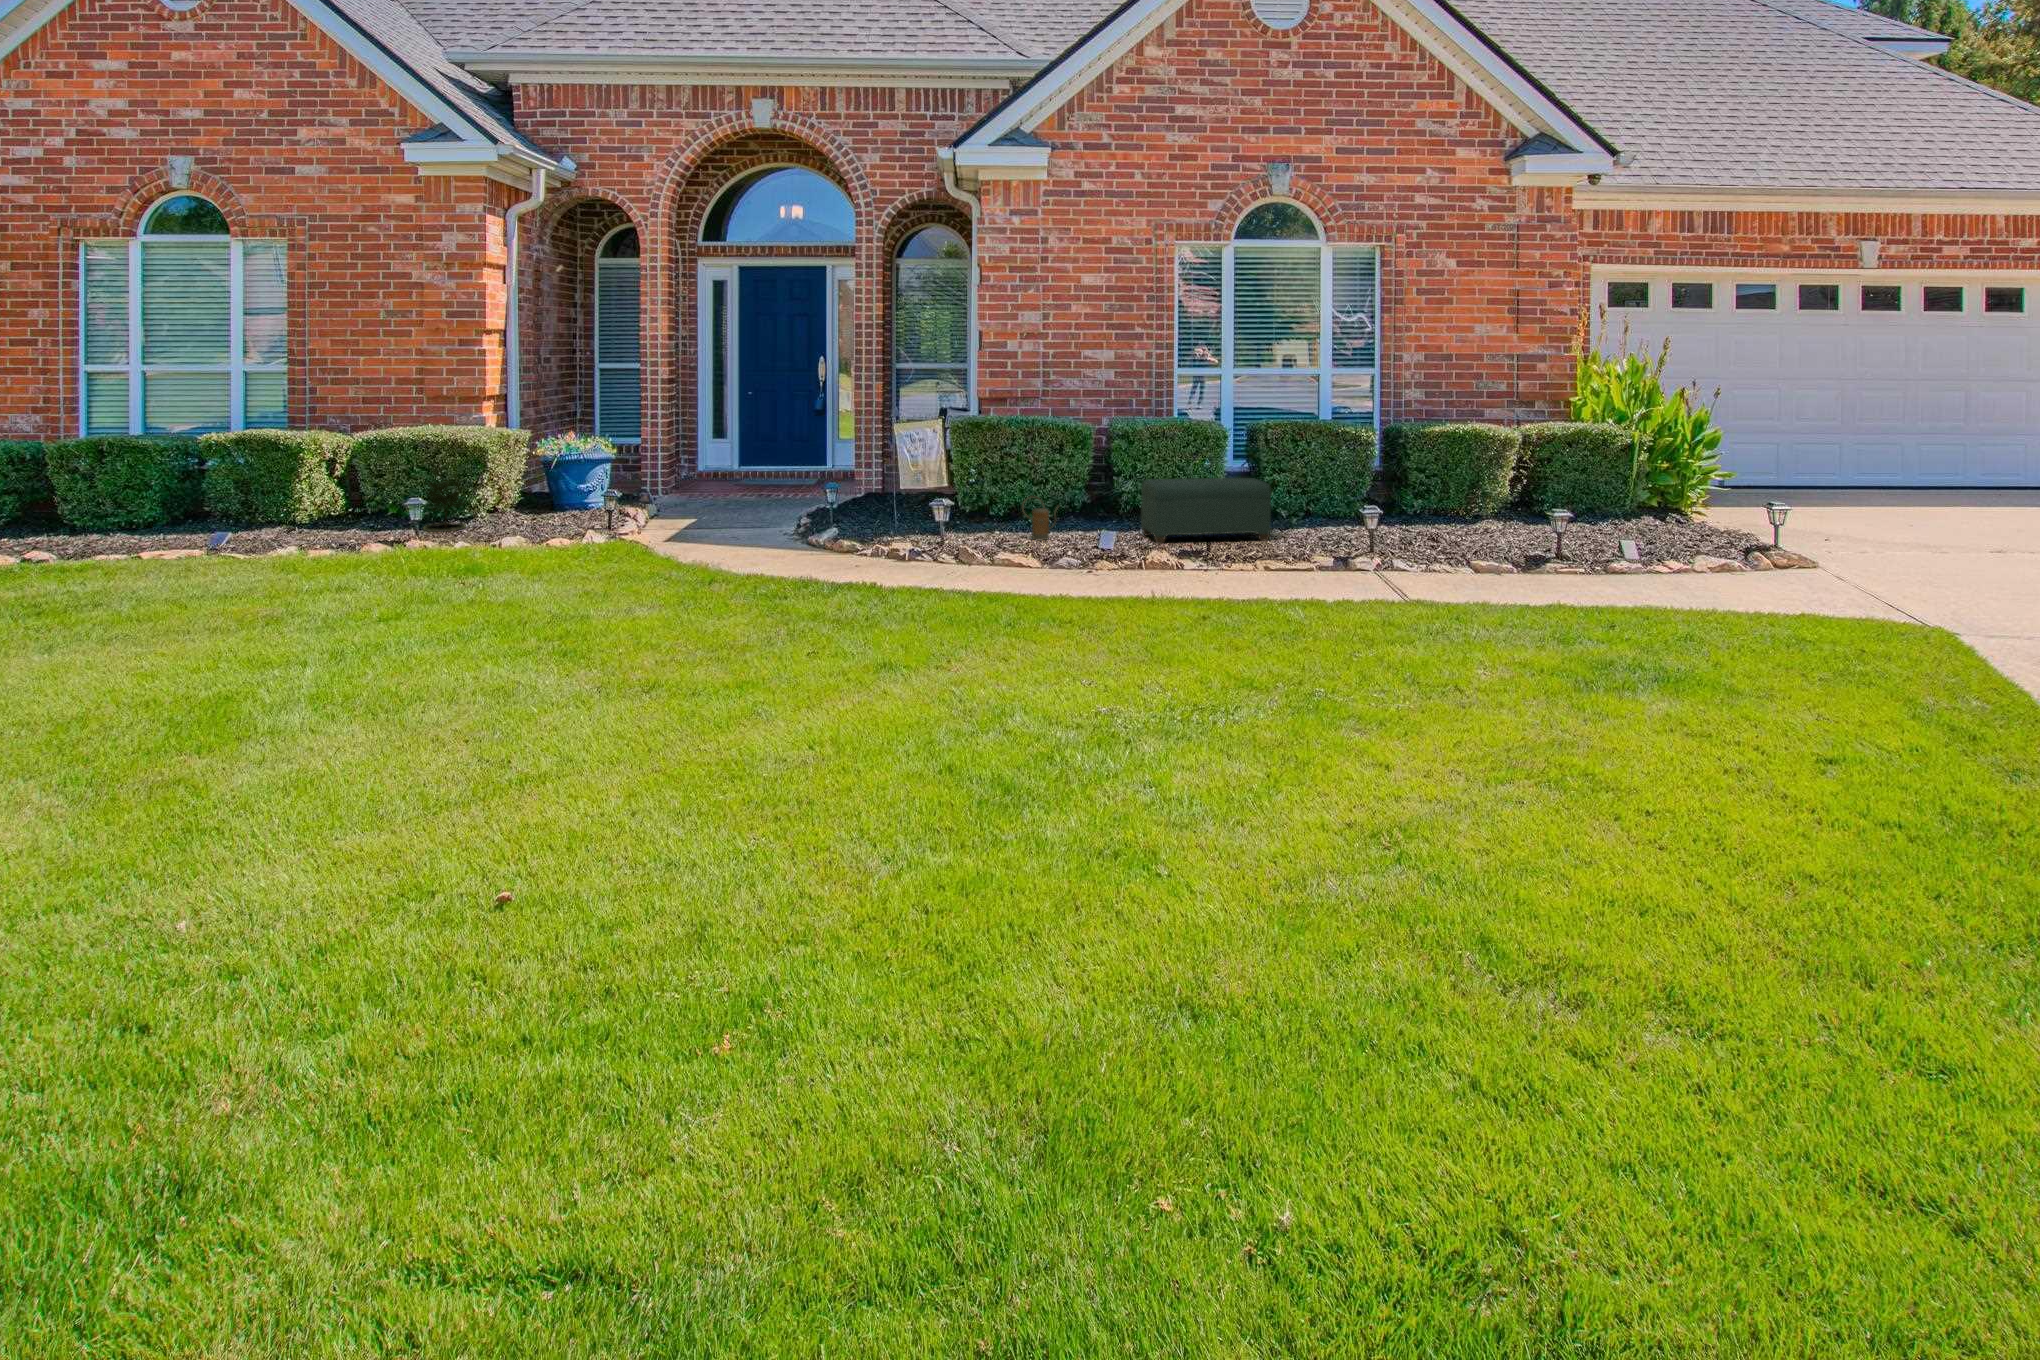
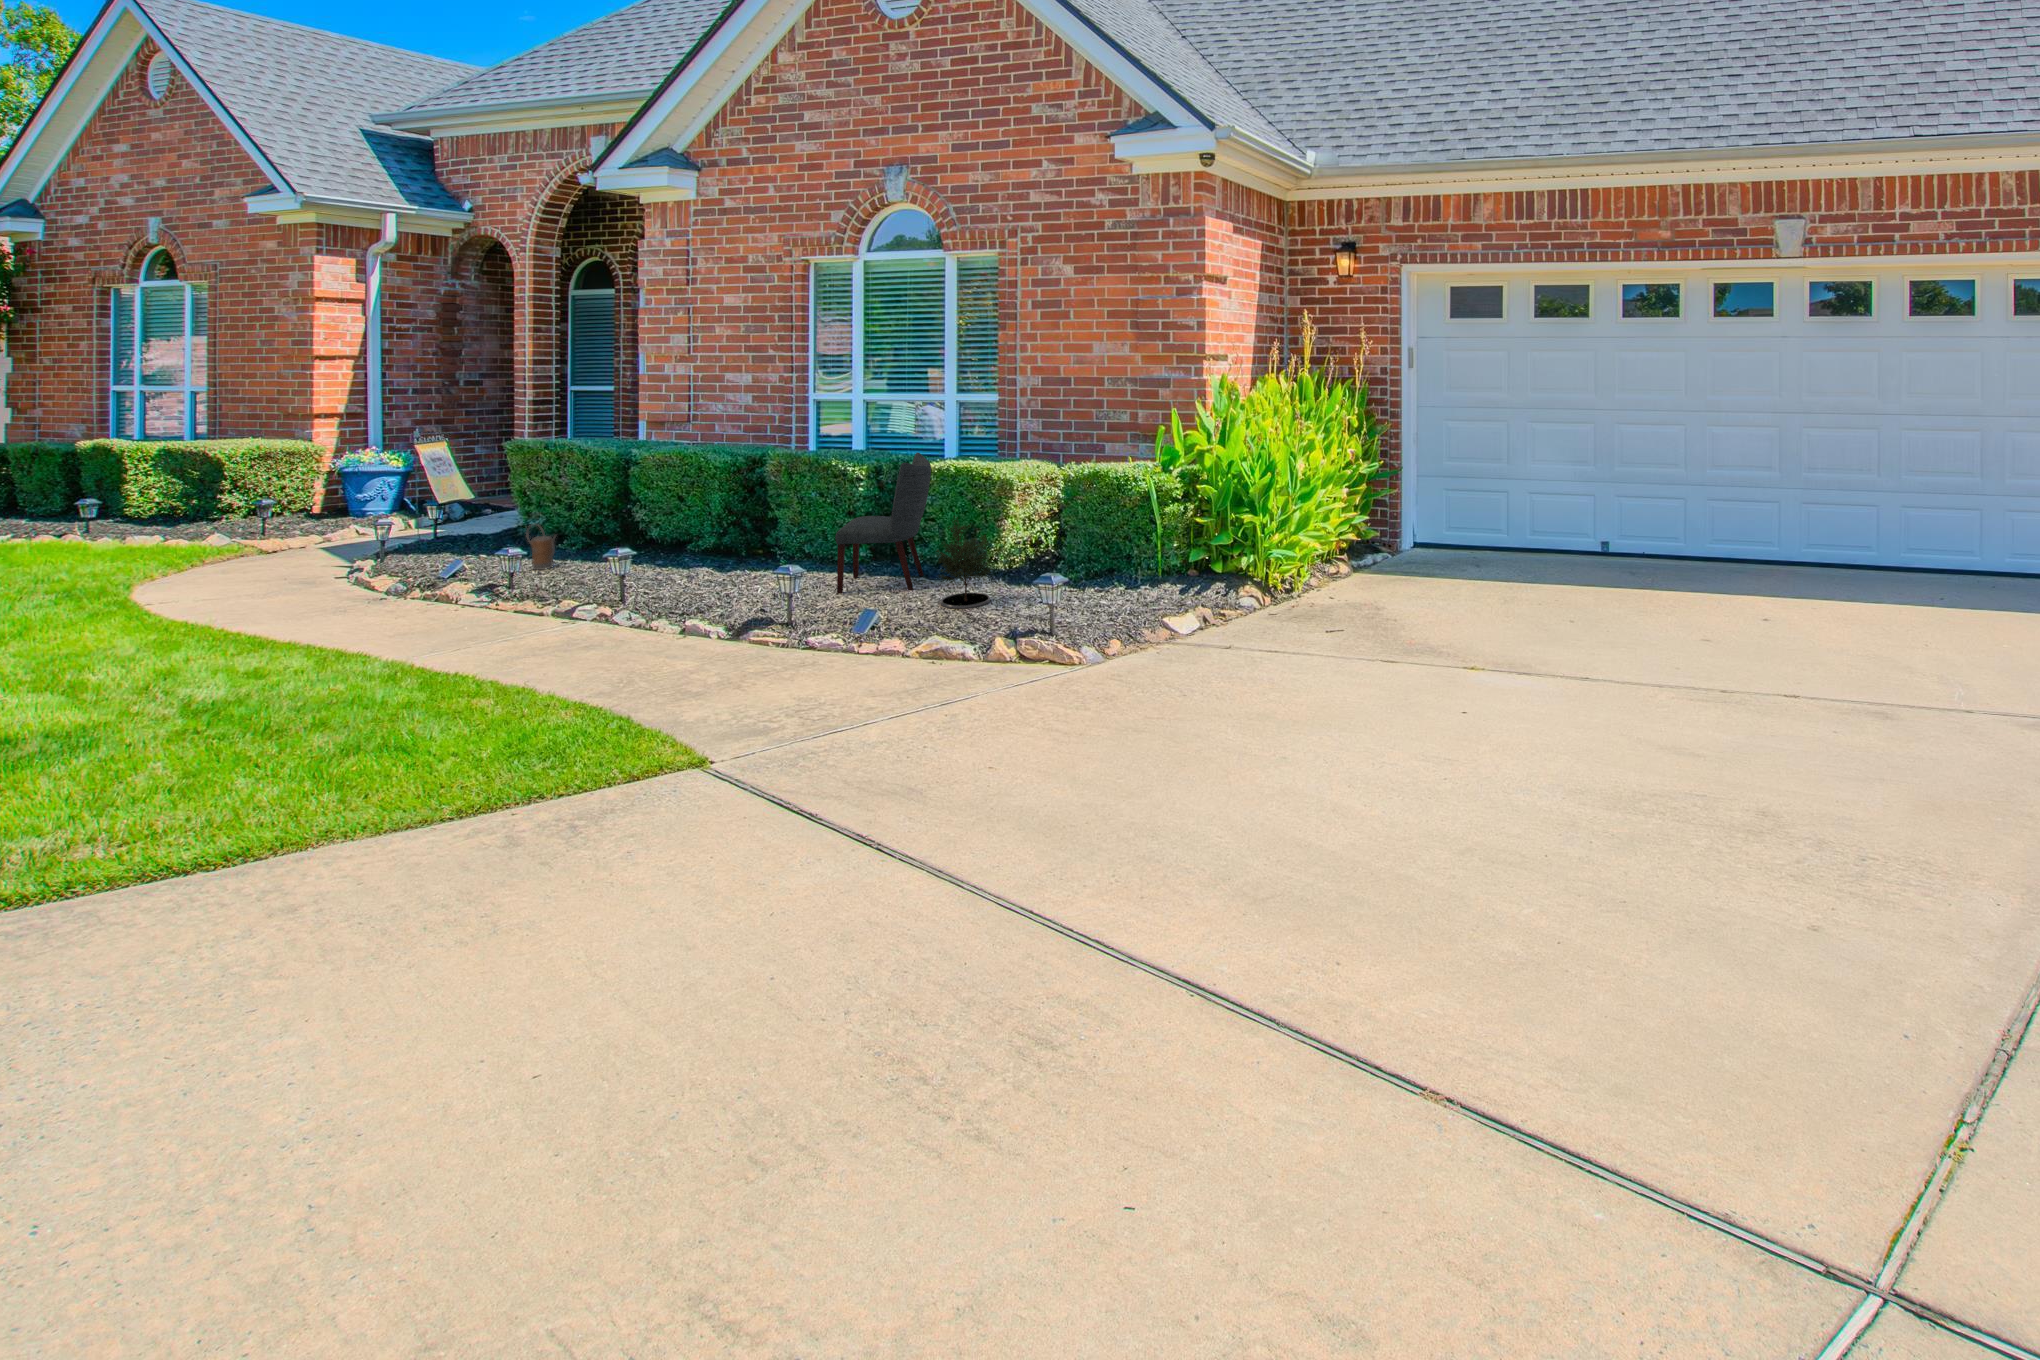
chair: none [1335,420,1423,539] -> present [835,453,931,594]
potted tree: present [423,463,466,532] -> present [937,516,993,609]
bench: present [1141,478,1271,544] -> none [604,511,761,588]

